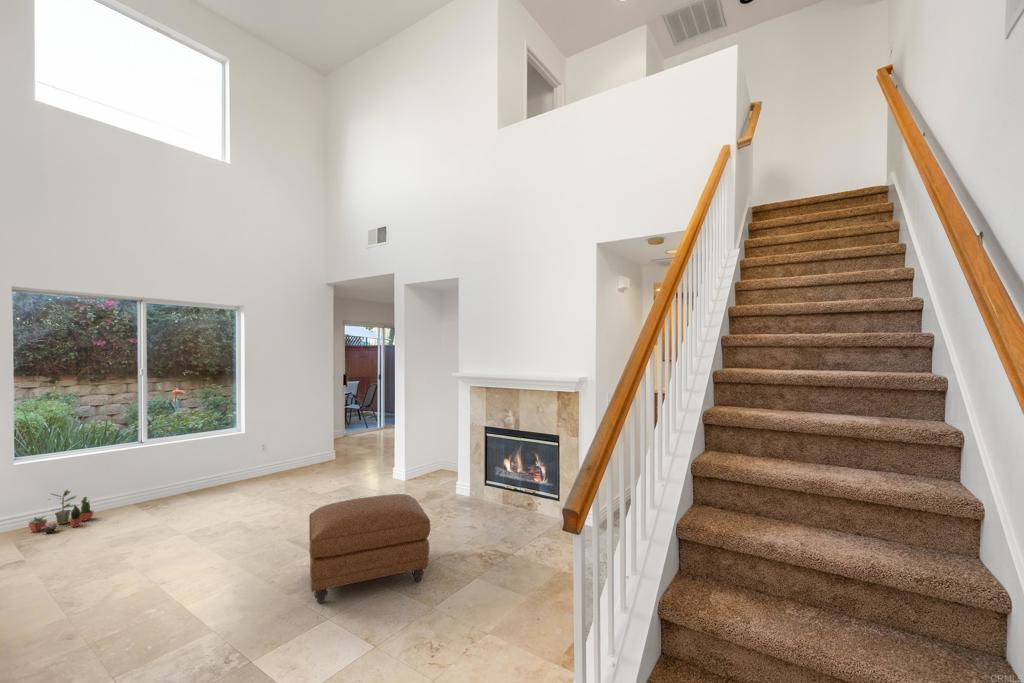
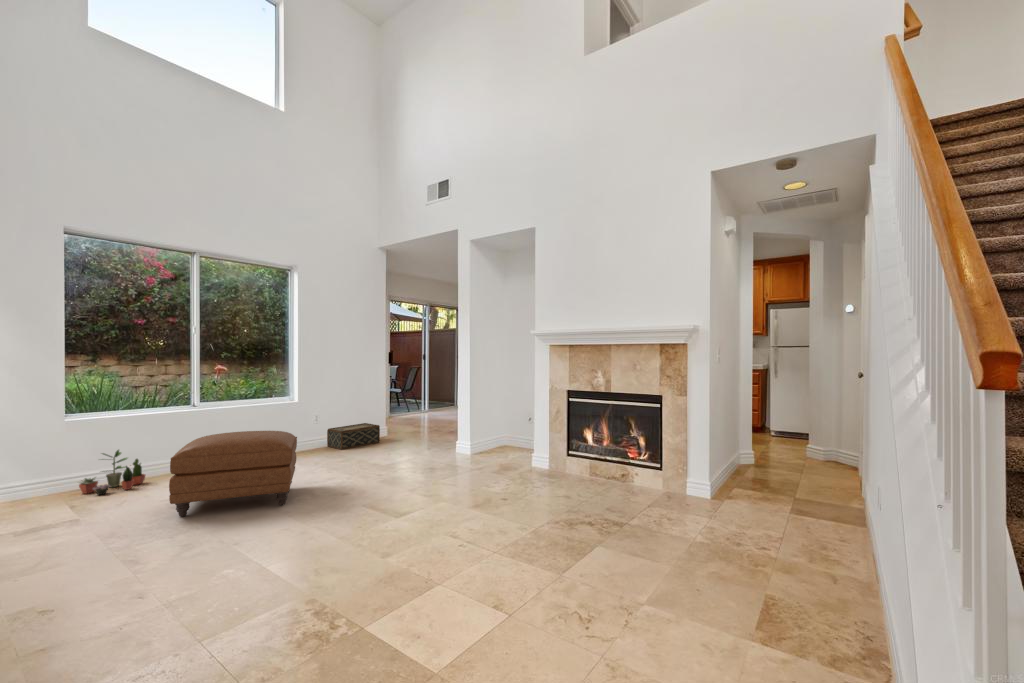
woven basket: none [275,449,325,476] -> present [327,423,380,450]
ottoman: present [309,494,430,603] -> present [169,431,297,517]

